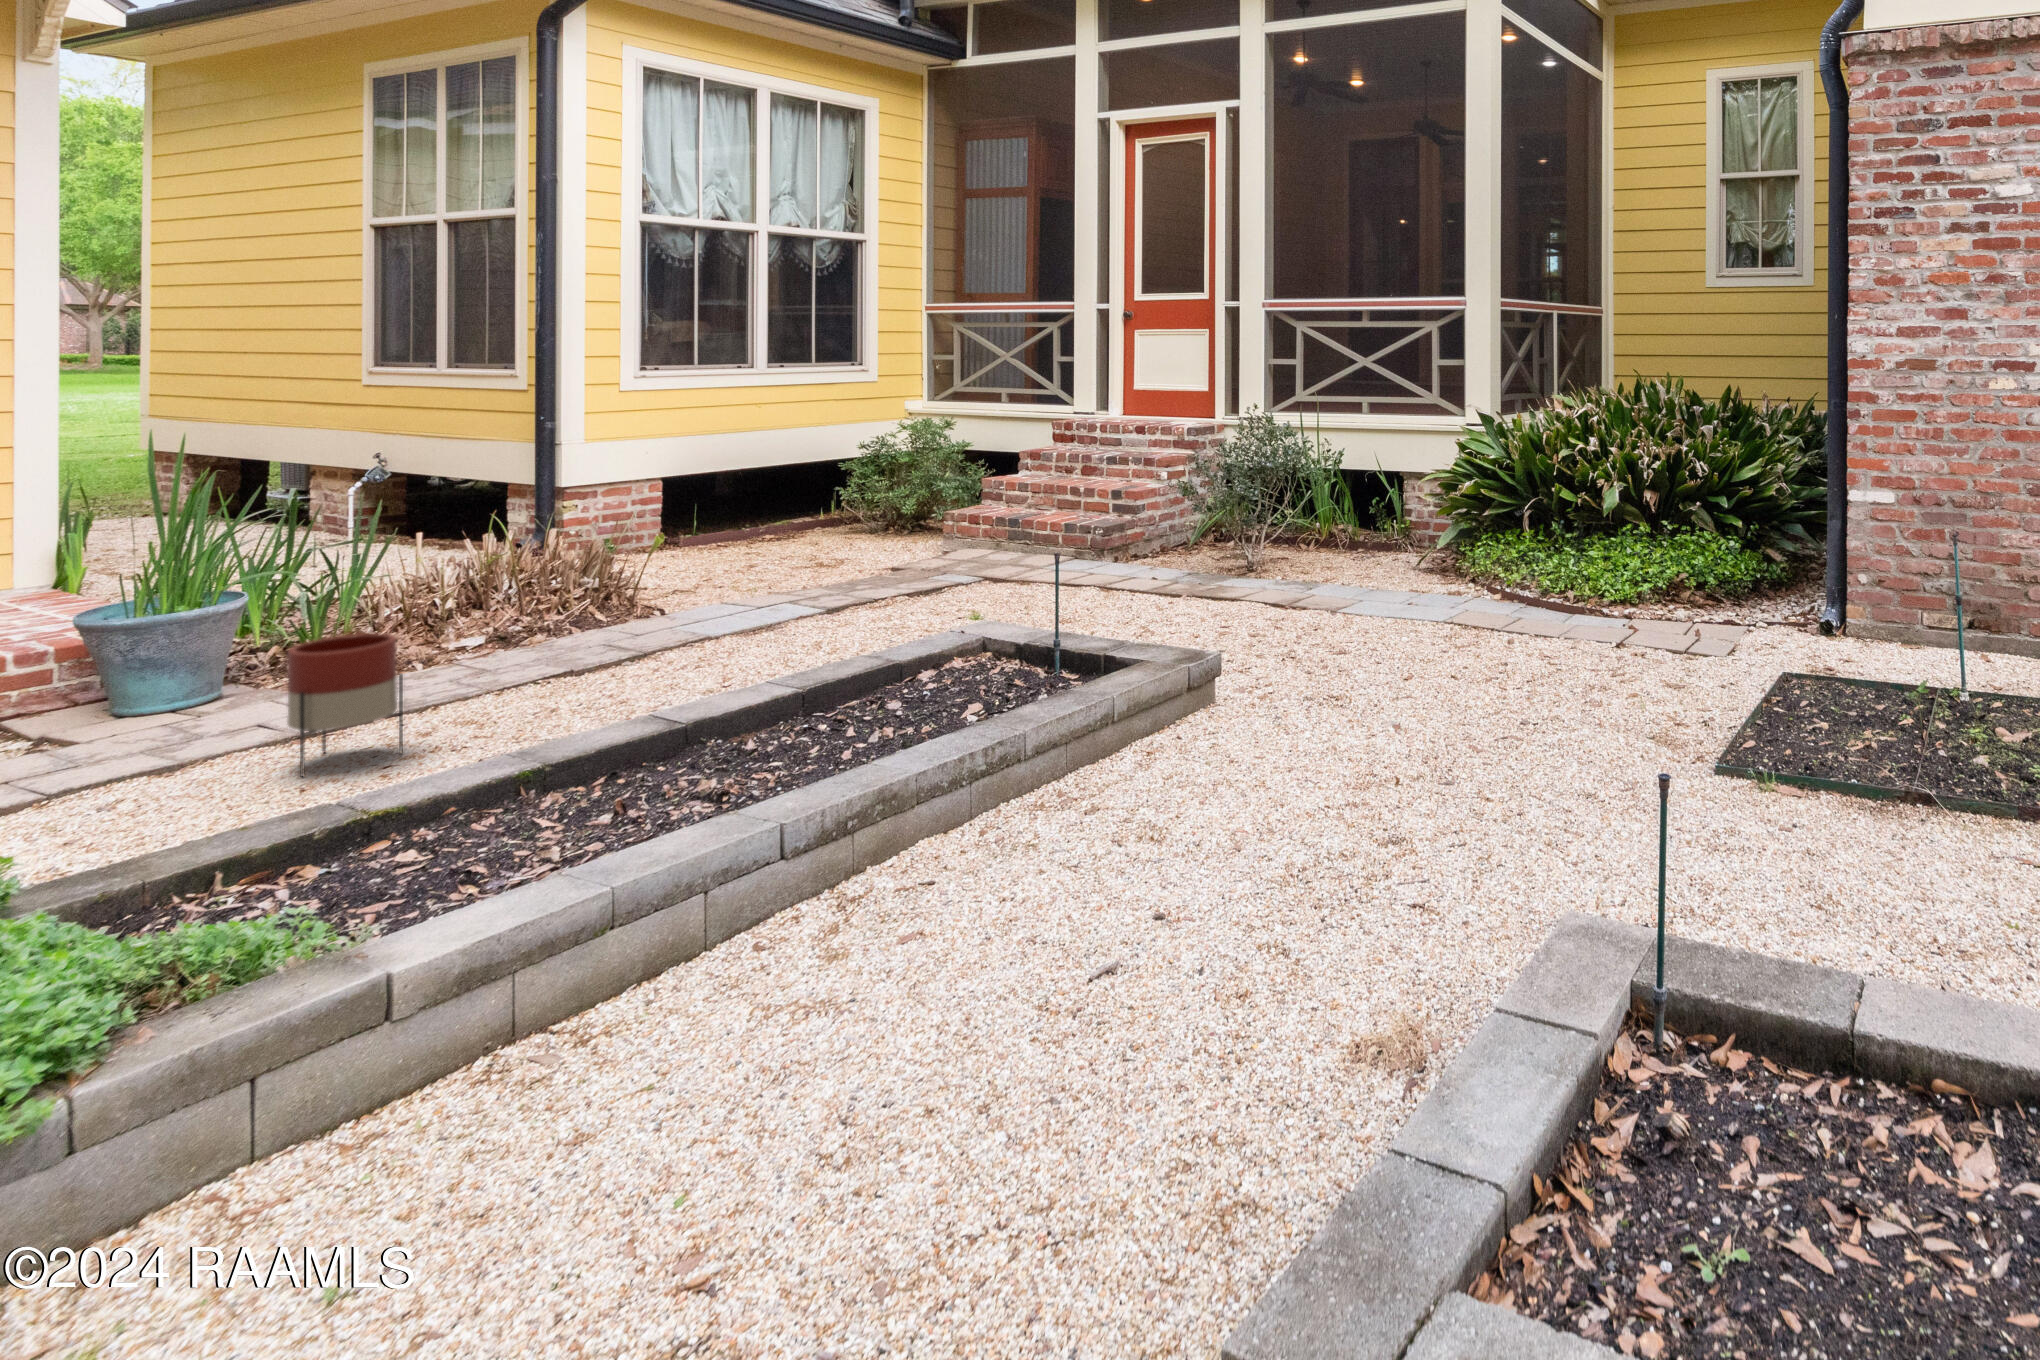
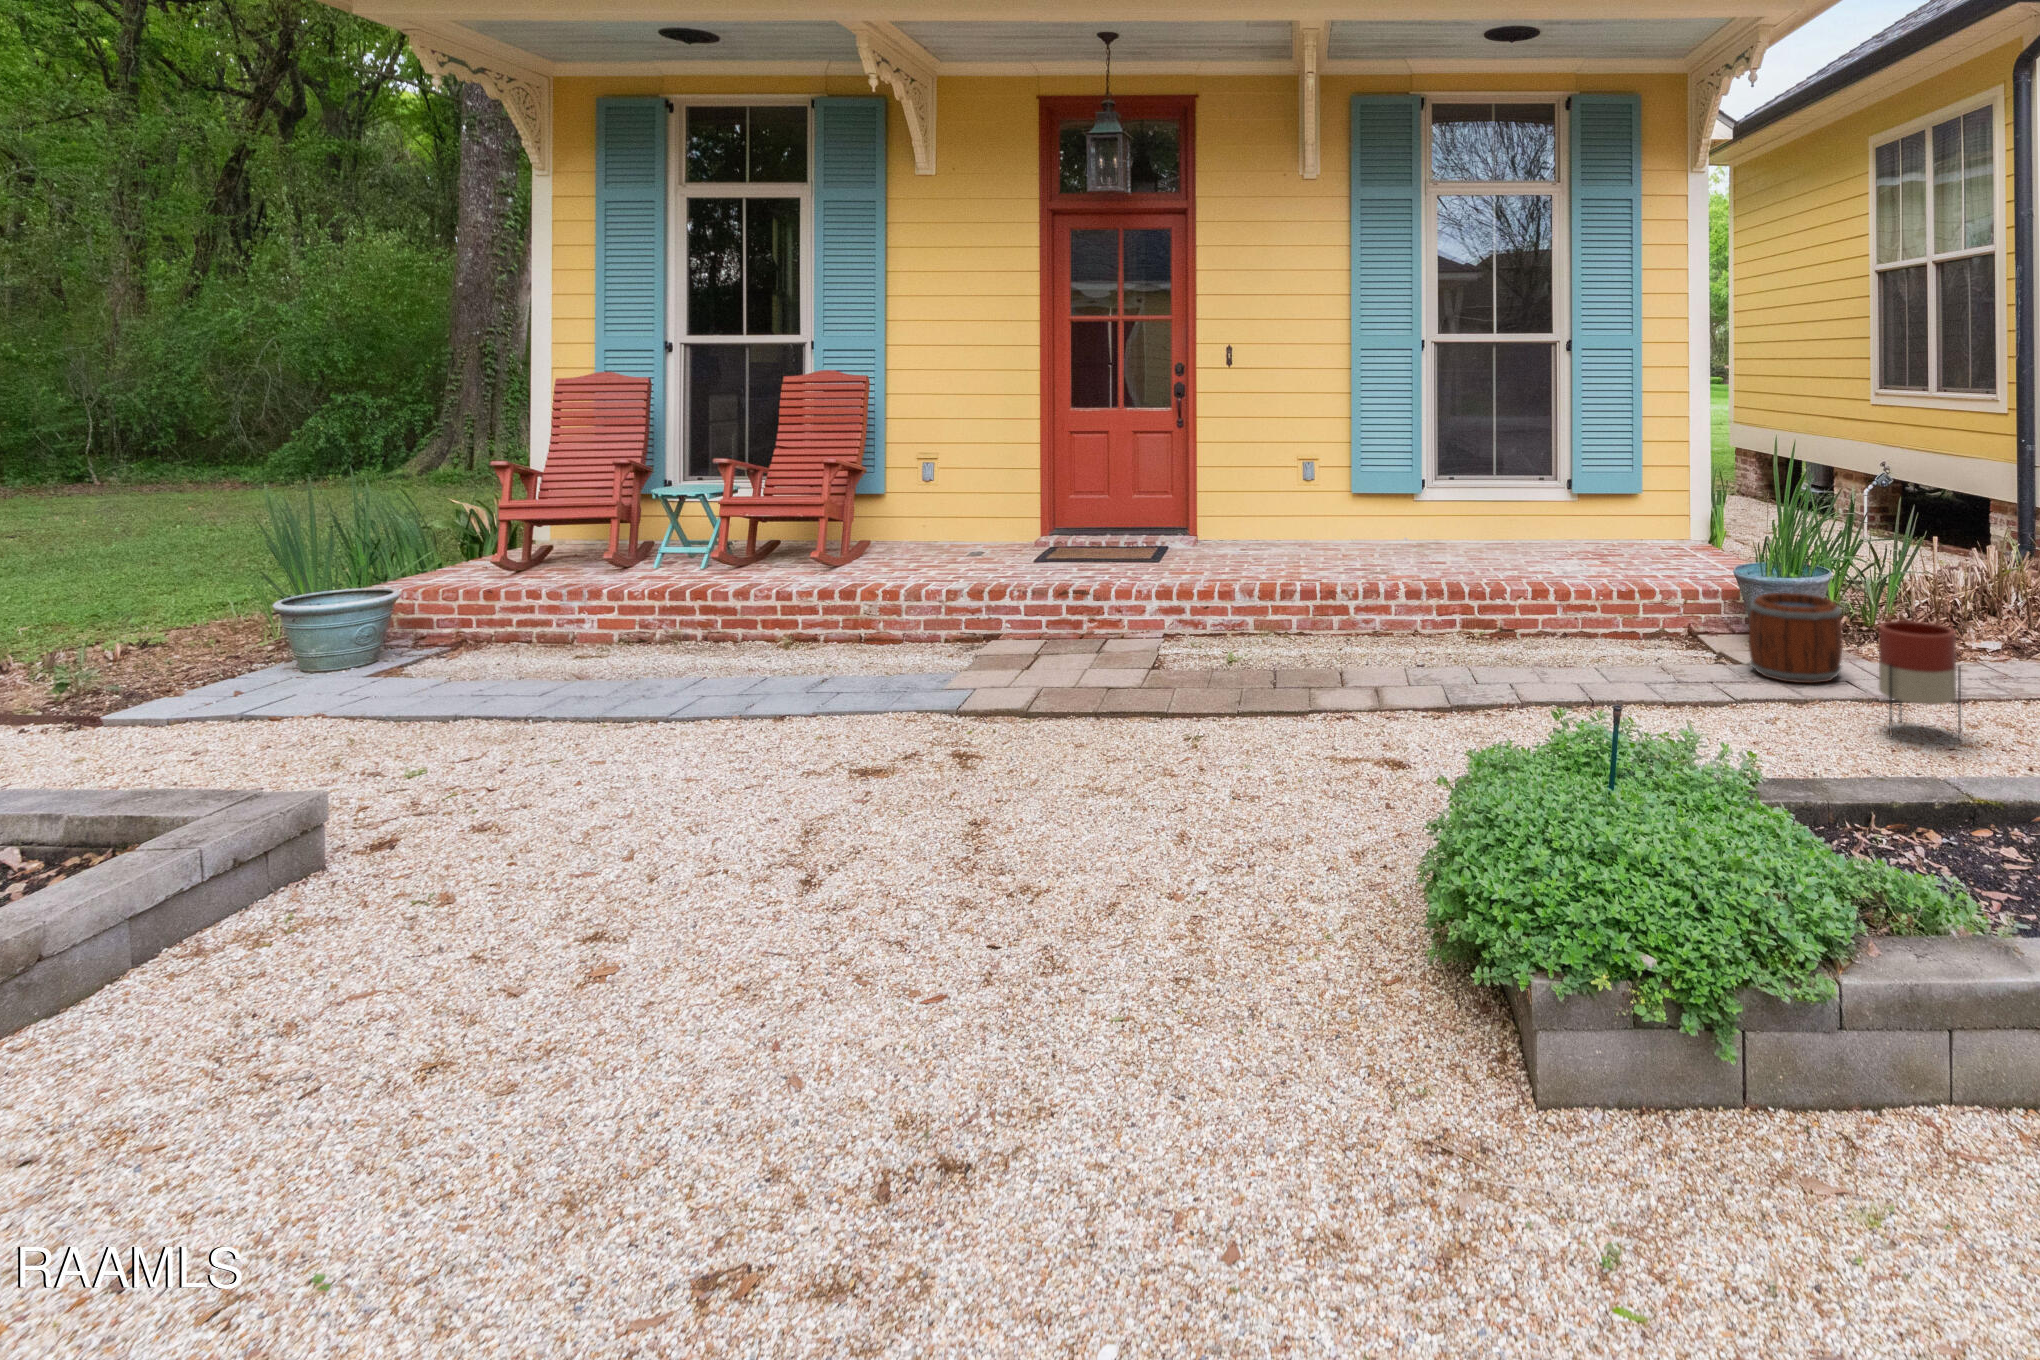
bucket: none [83,628,250,749] -> present [1749,593,1842,683]

